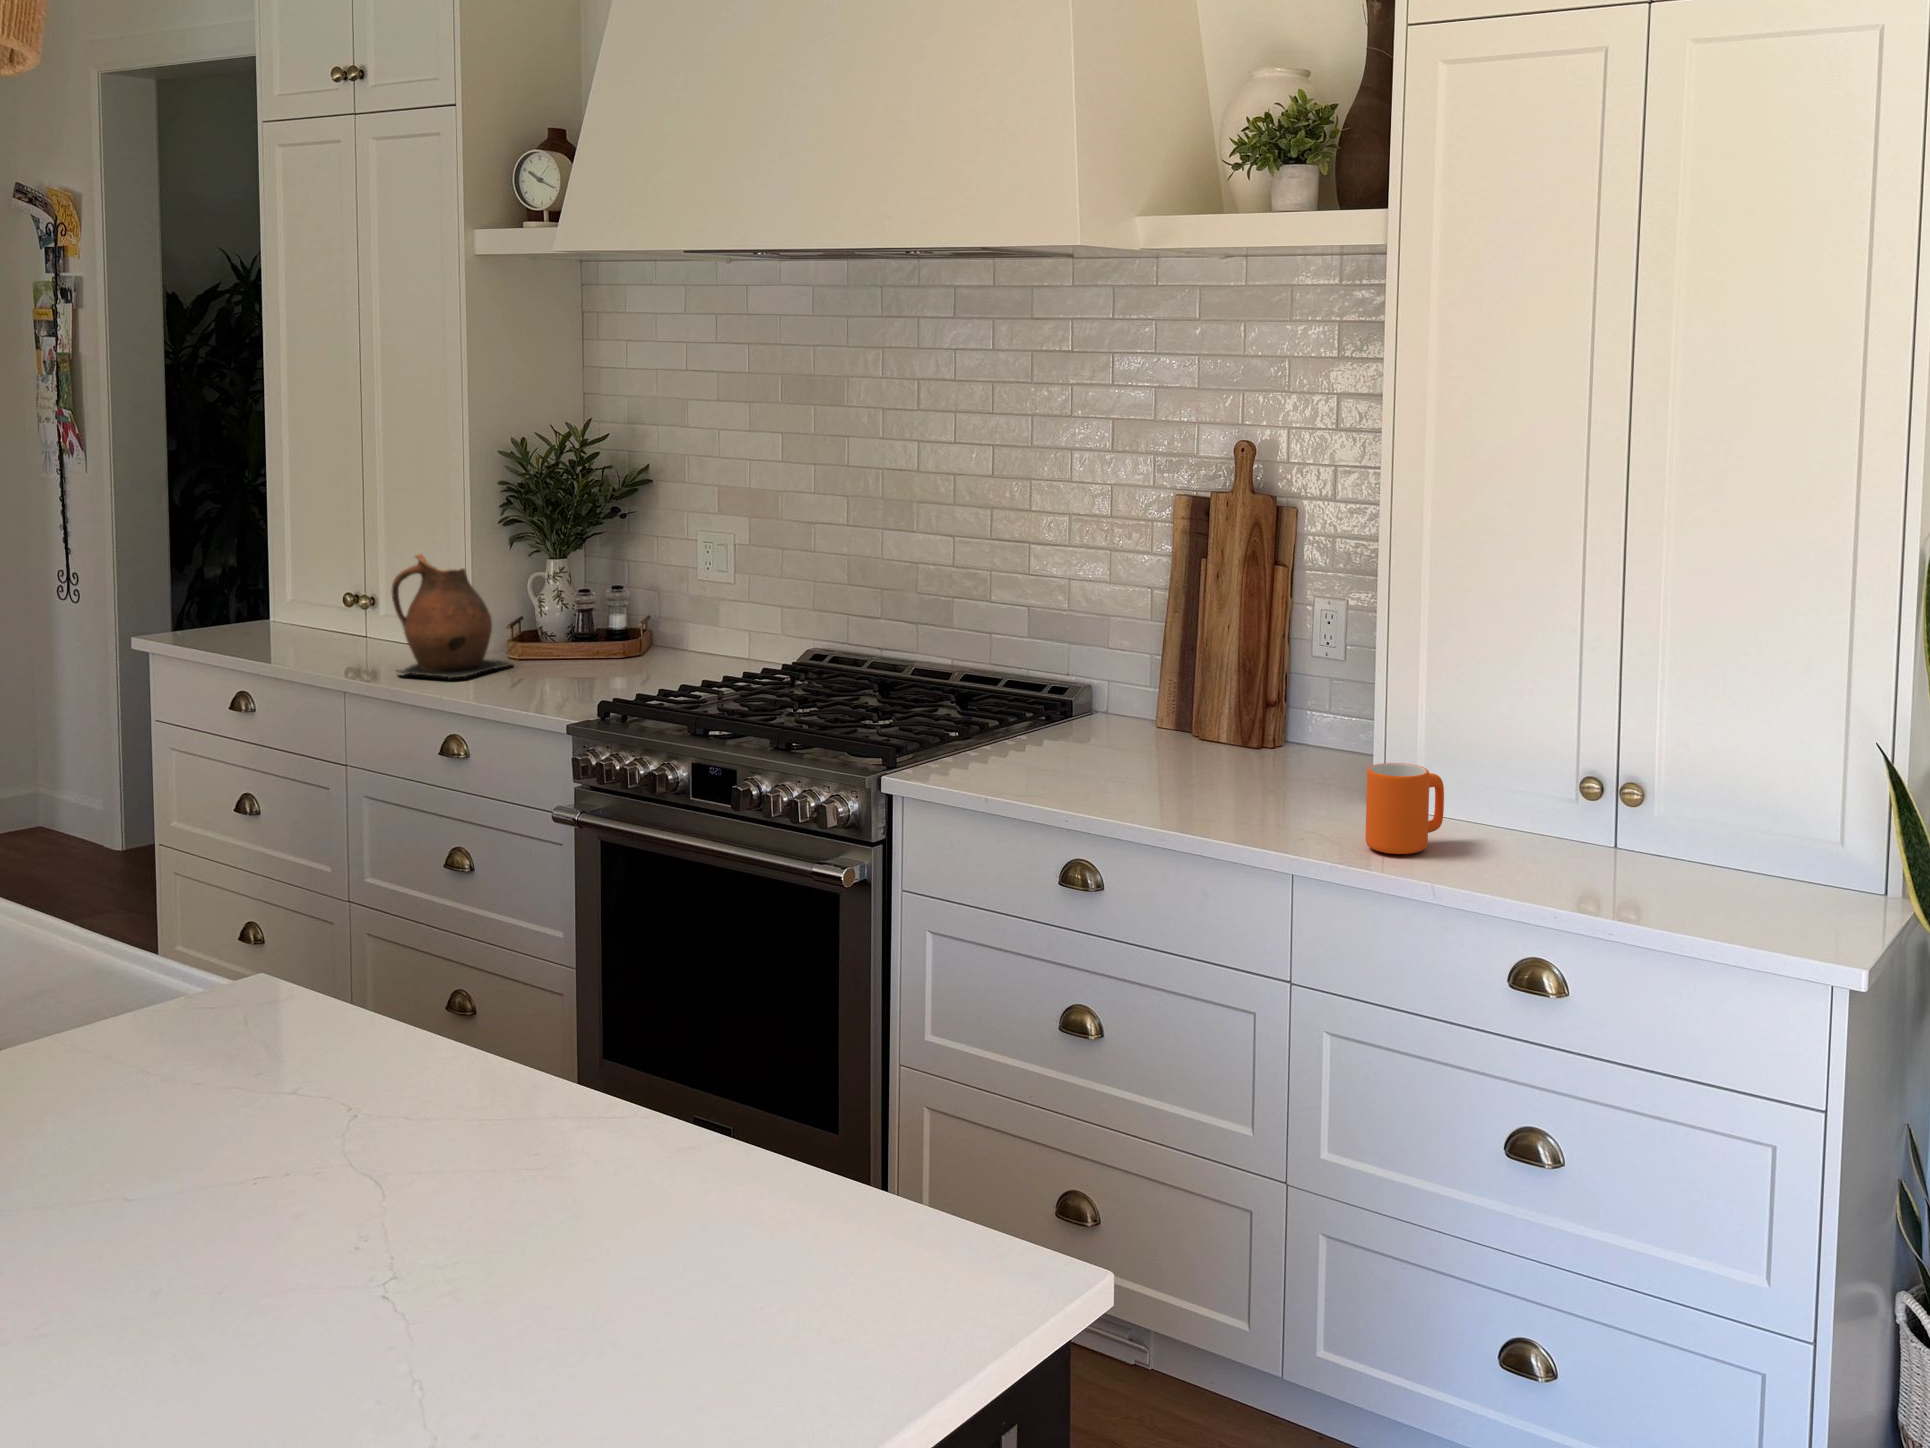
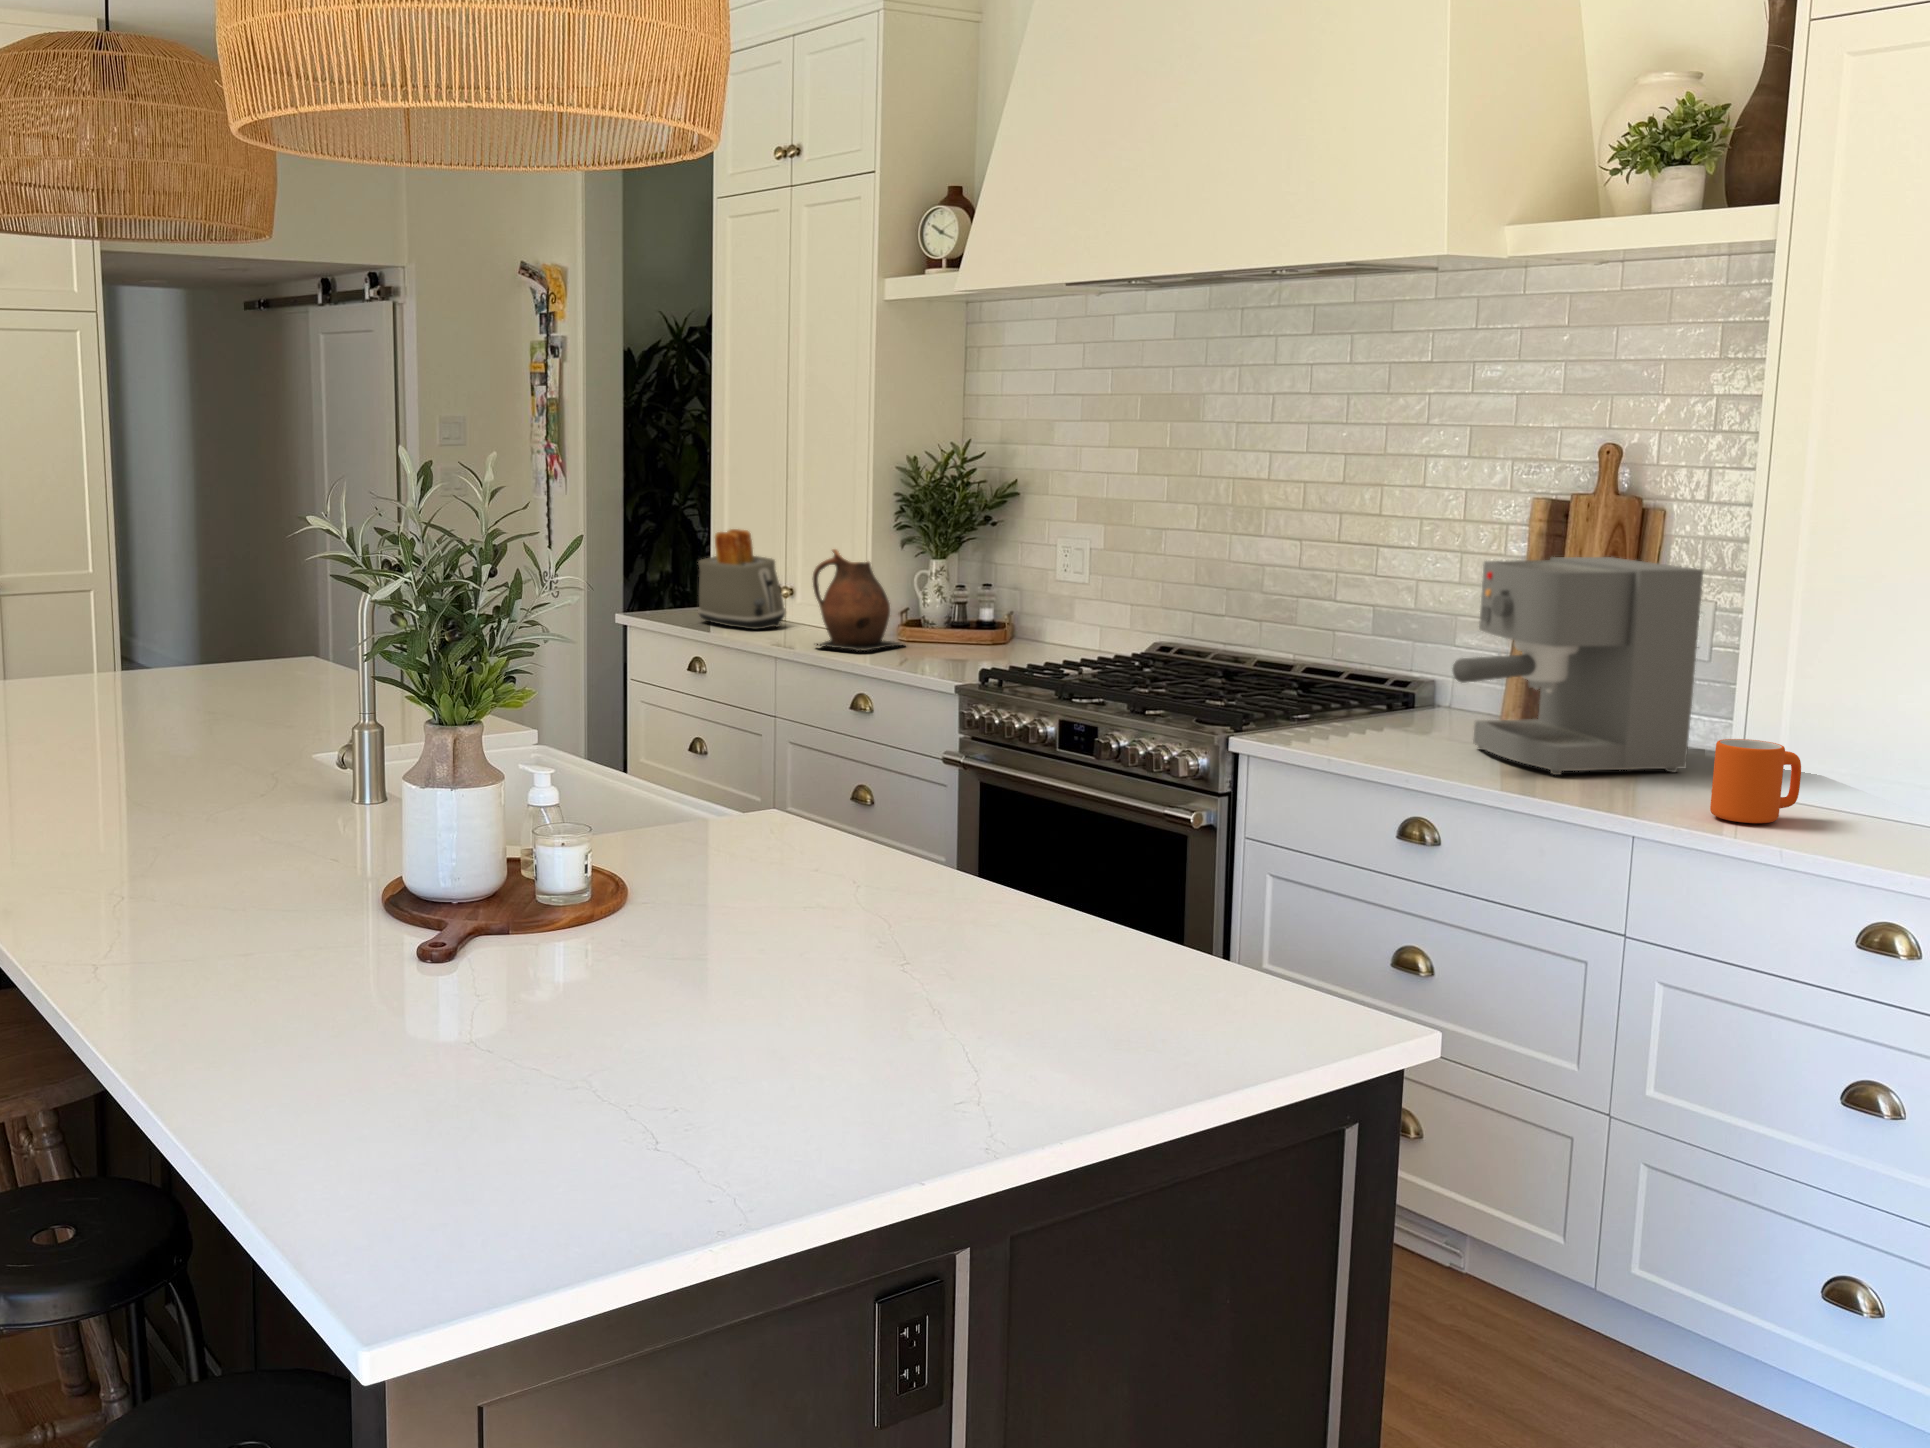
toaster: none [247,527,365,651] -> present [698,529,786,629]
coffee maker: none [1109,561,1341,804] -> present [1453,557,1703,775]

